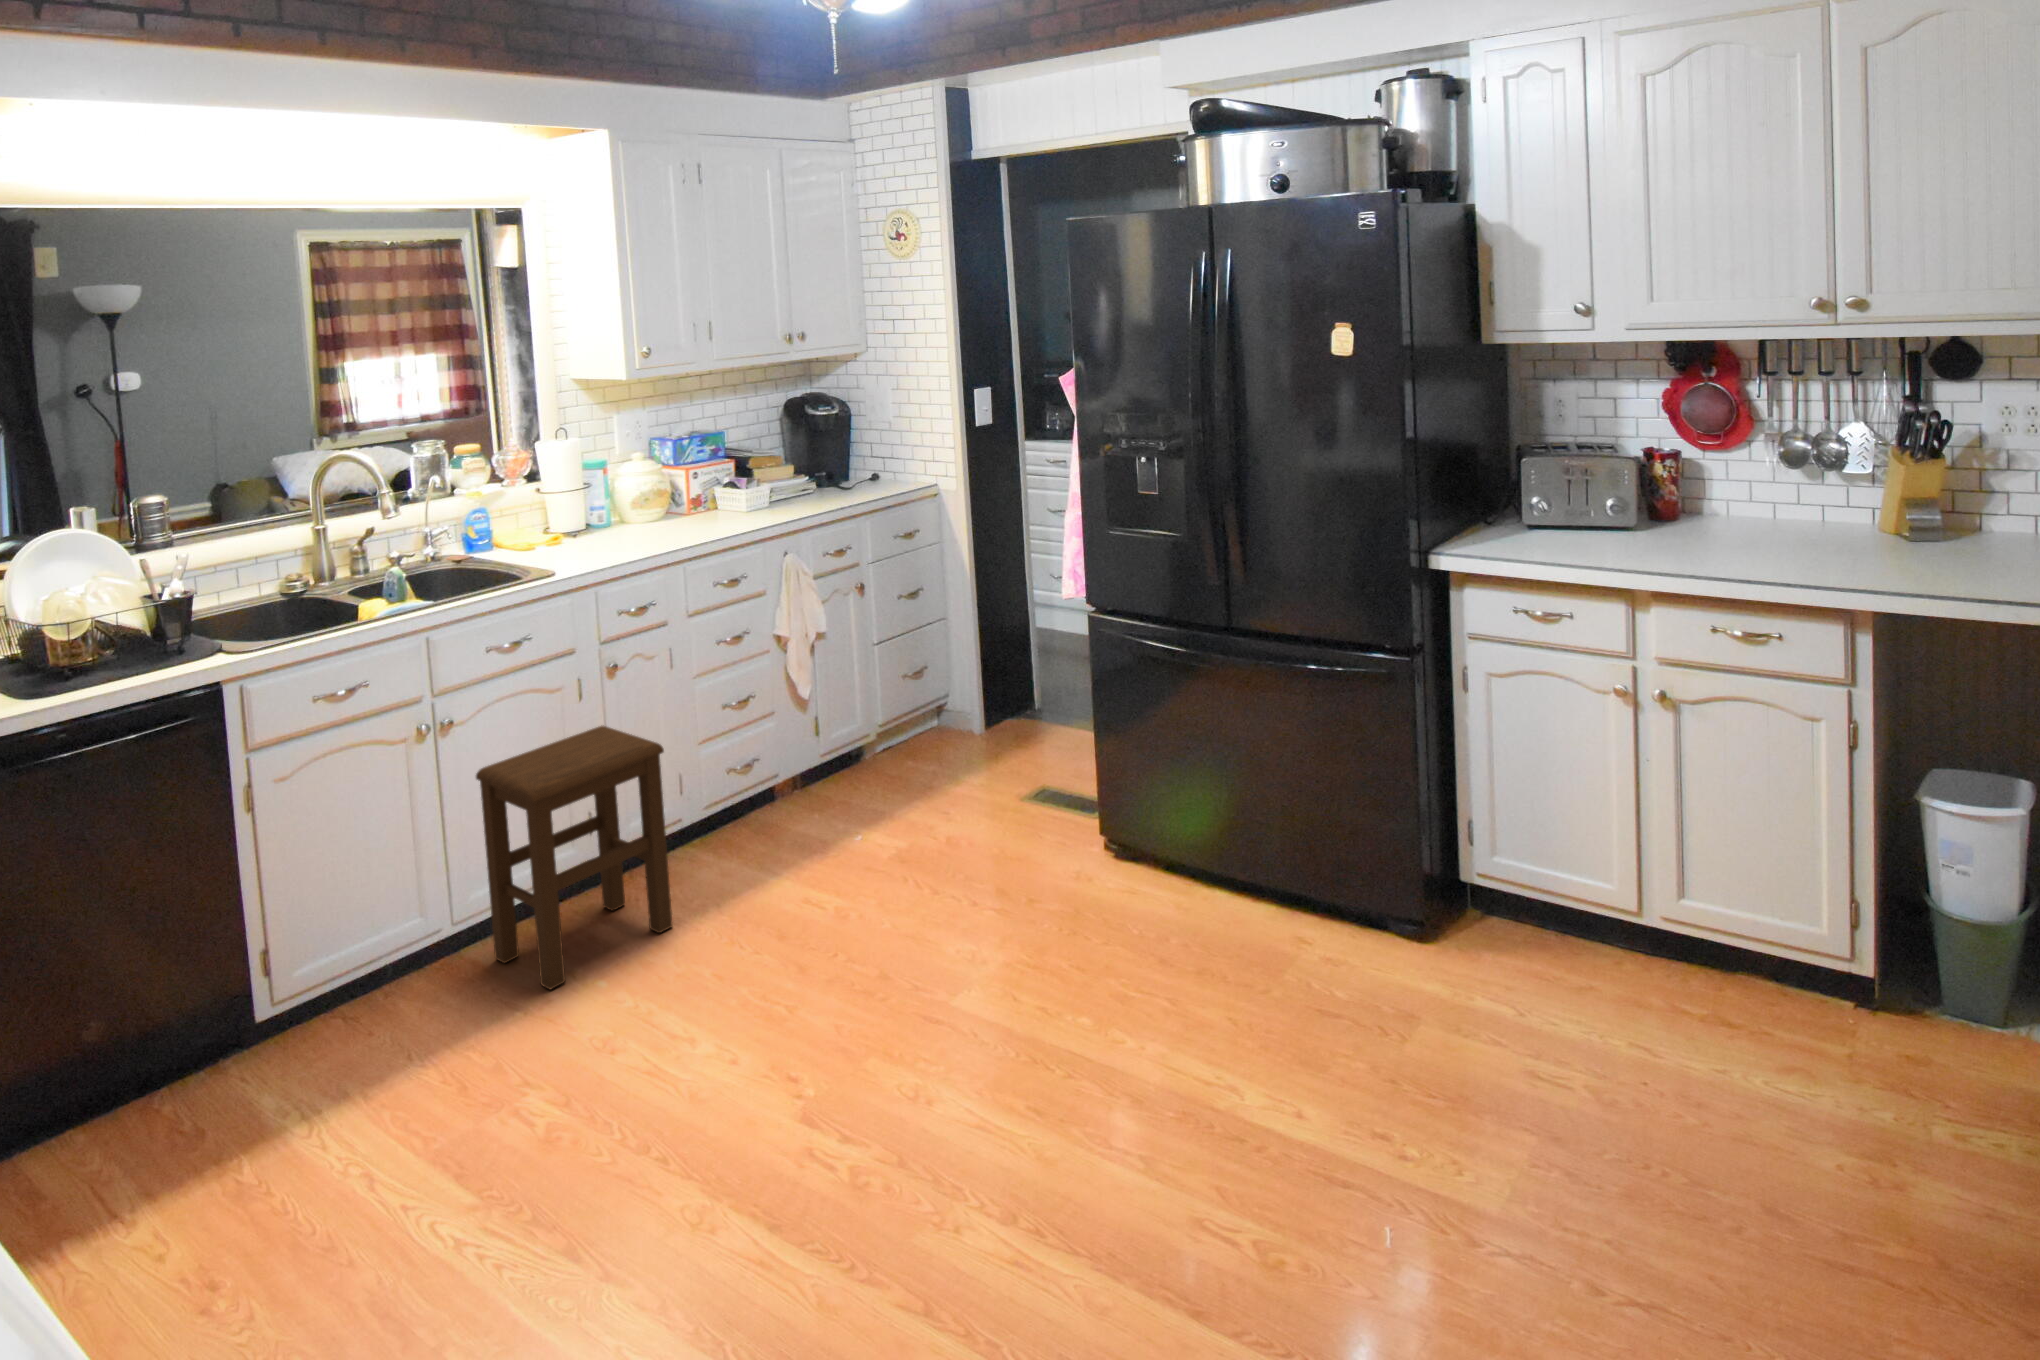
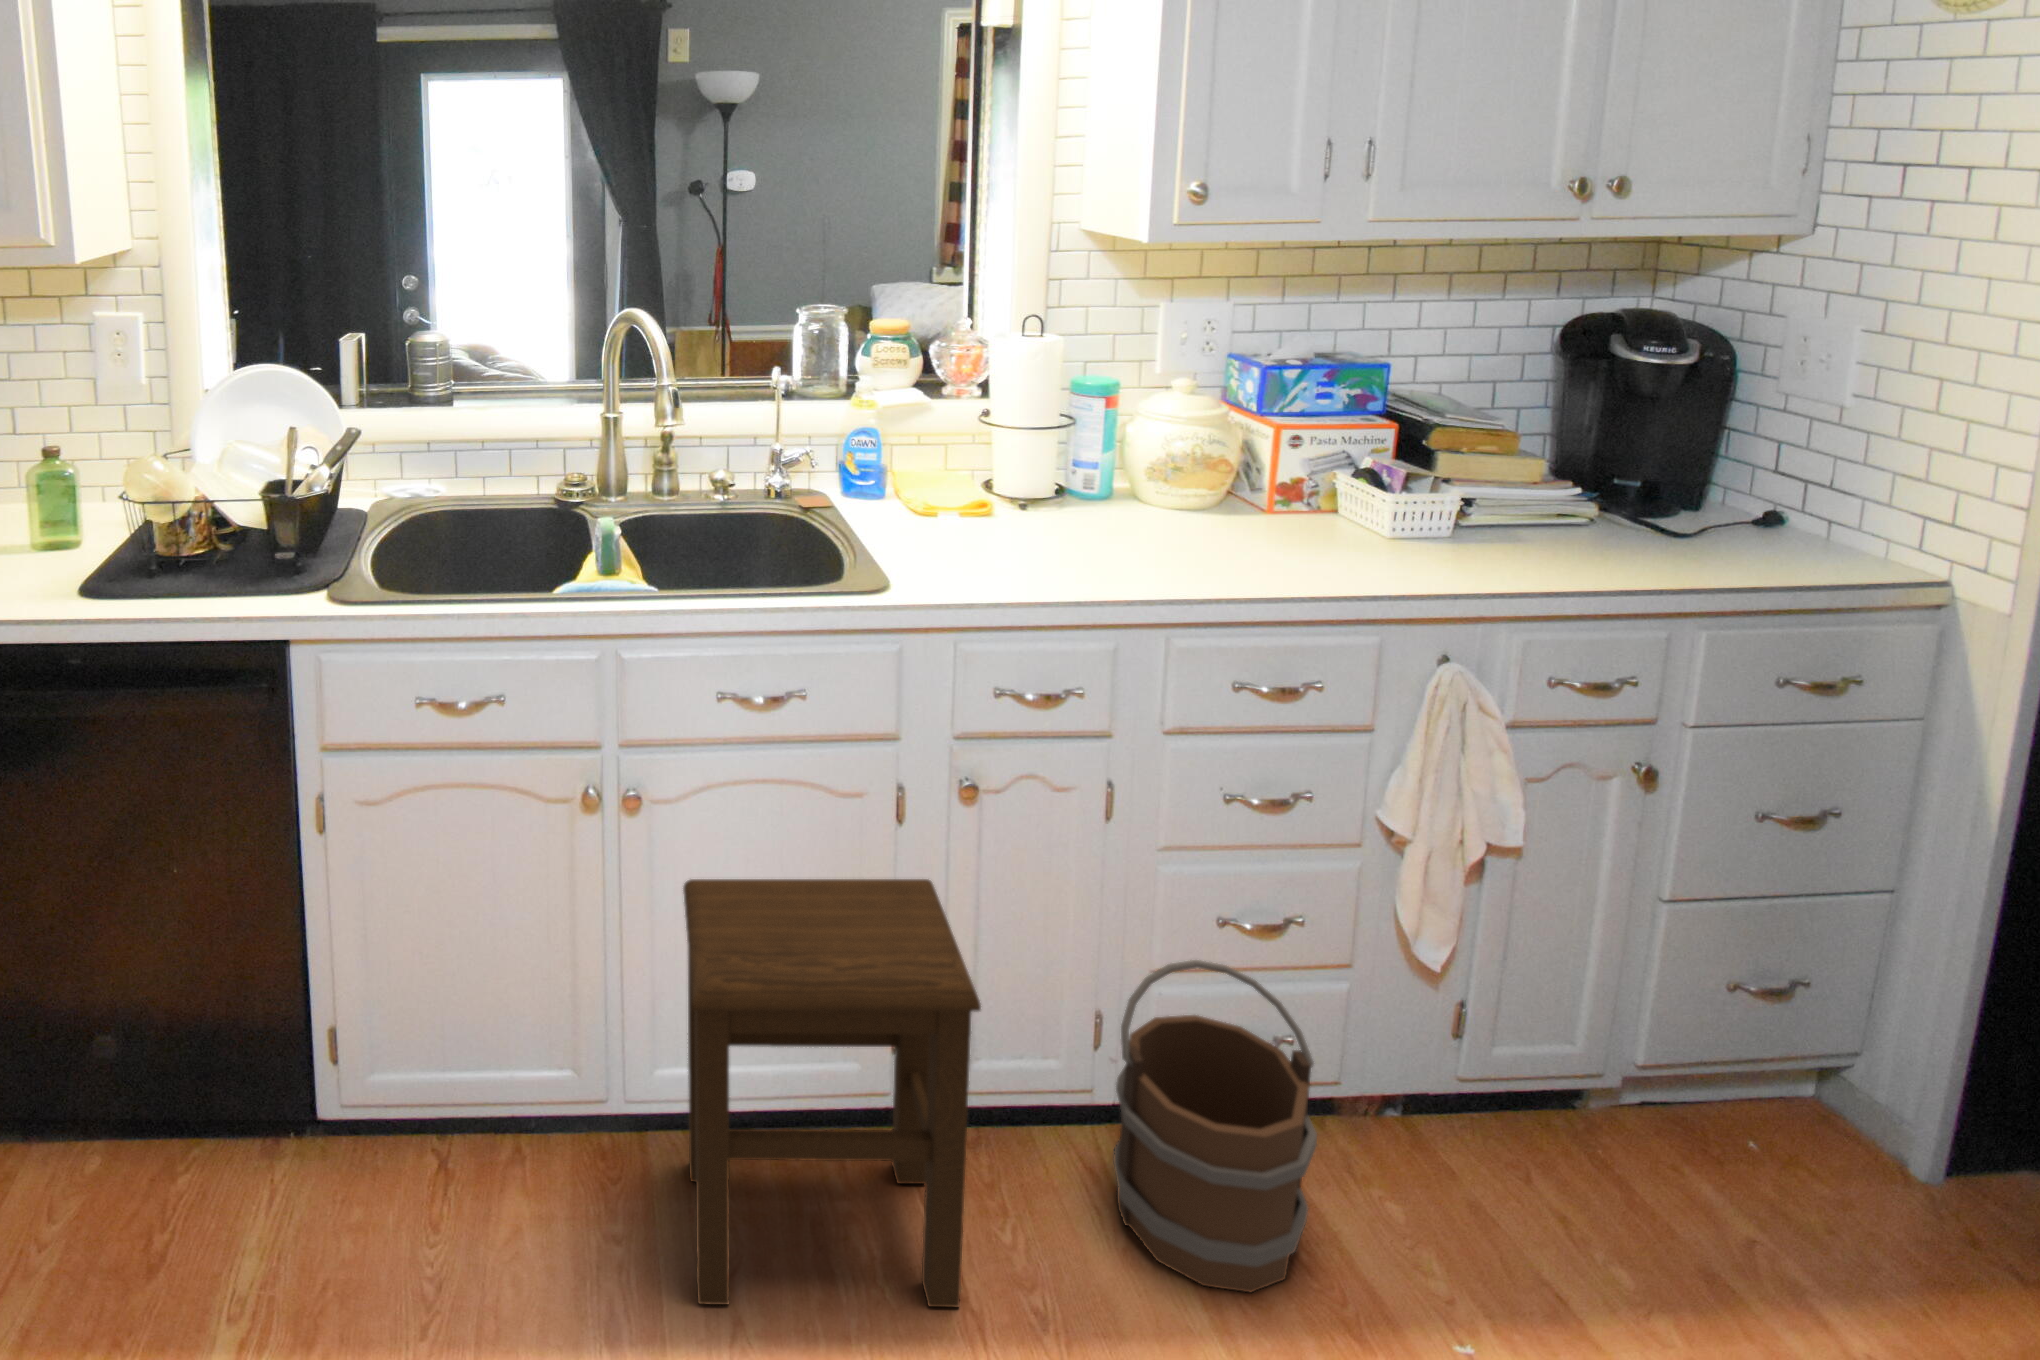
bucket: none [703,725,795,874] -> present [1113,960,1317,1292]

